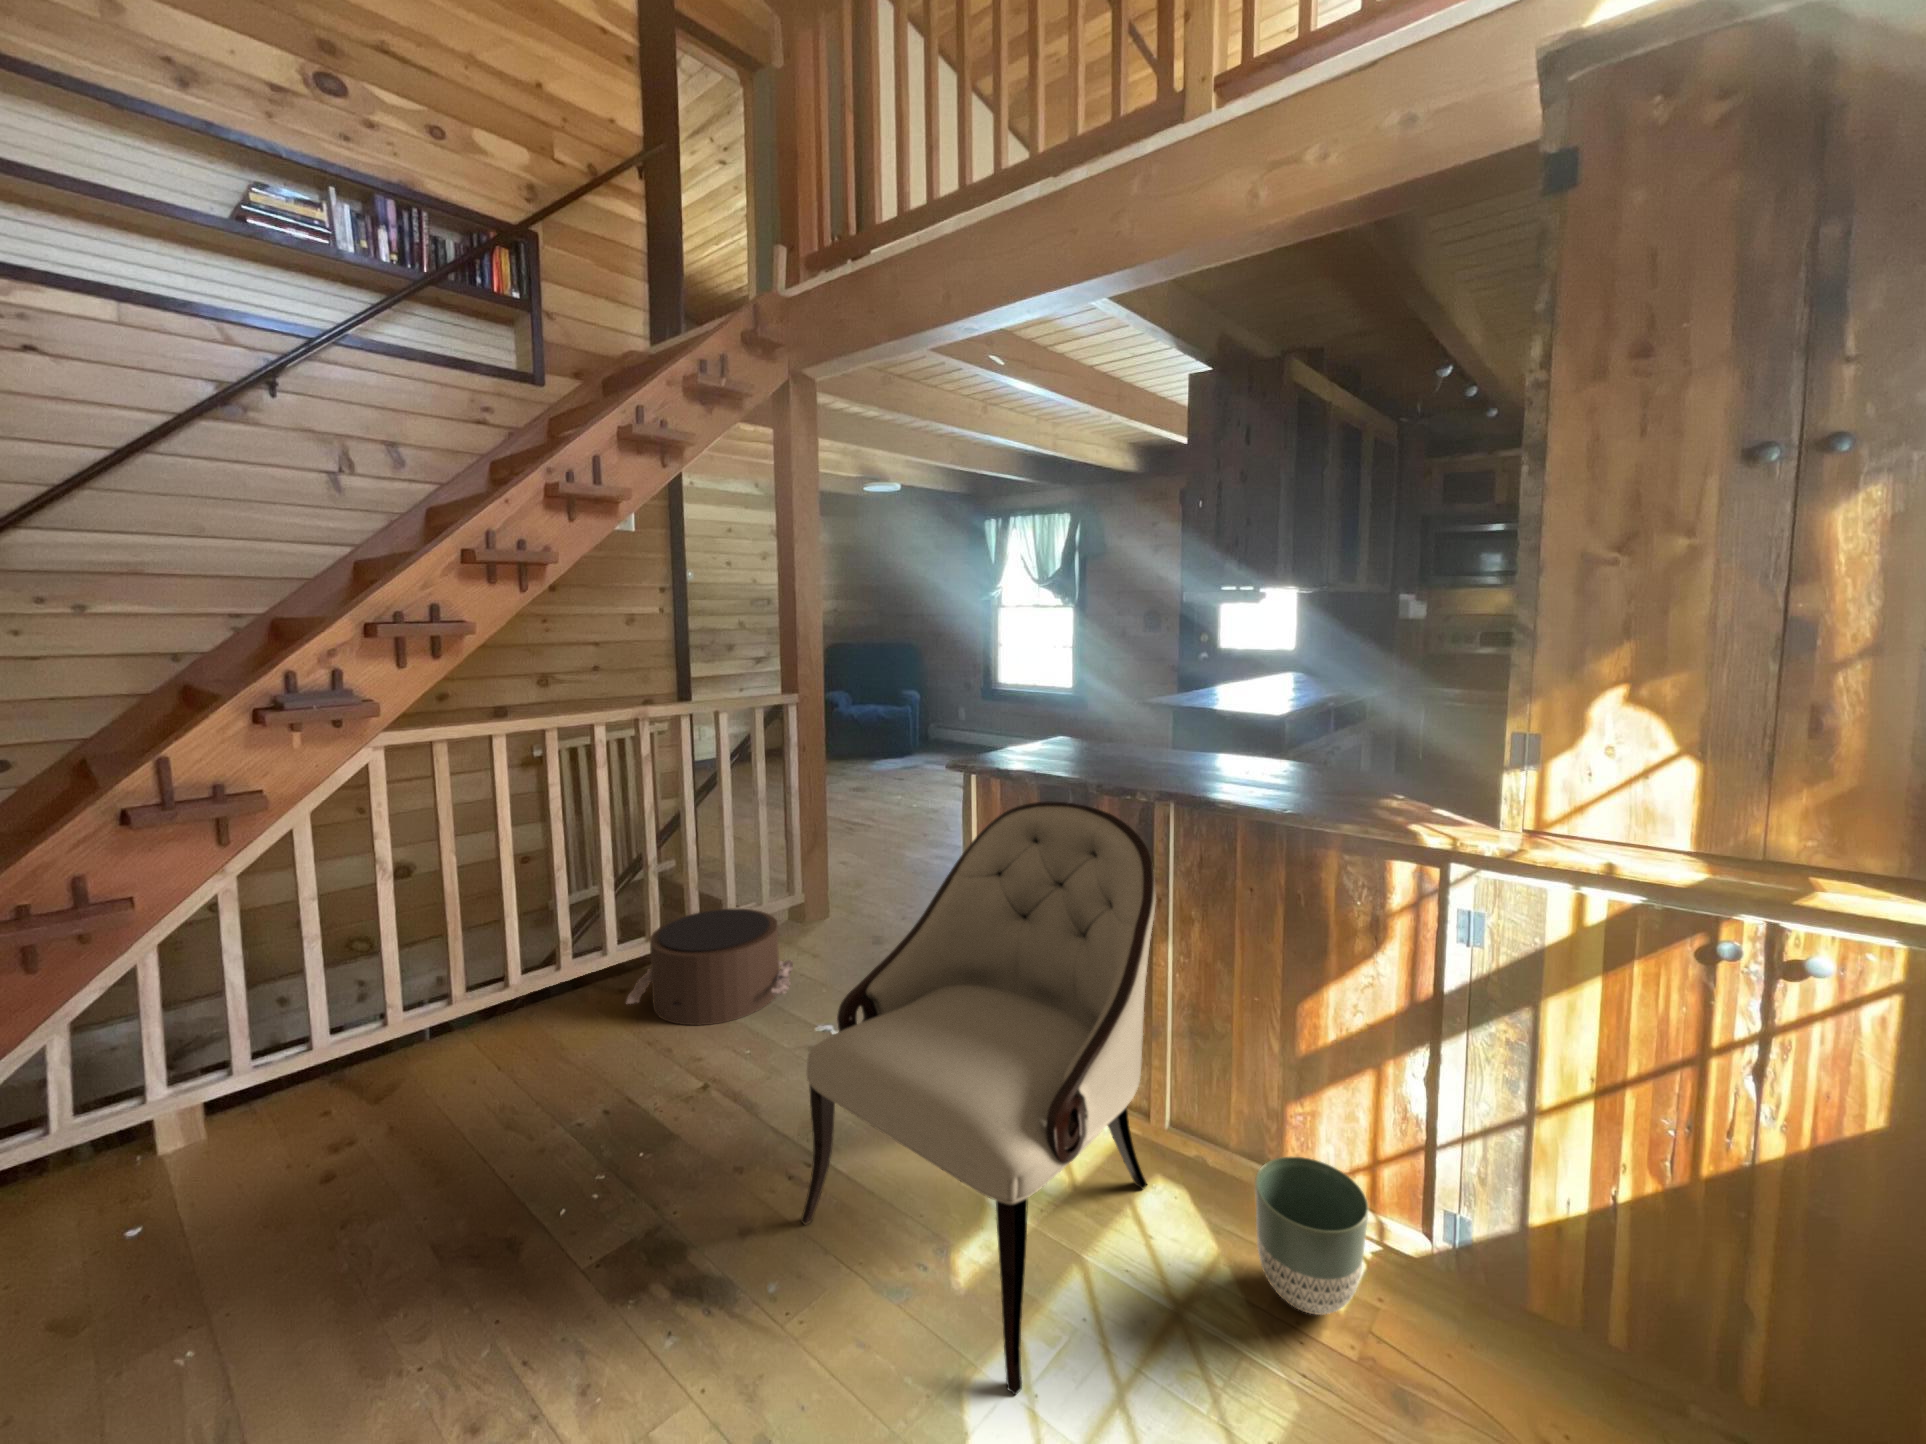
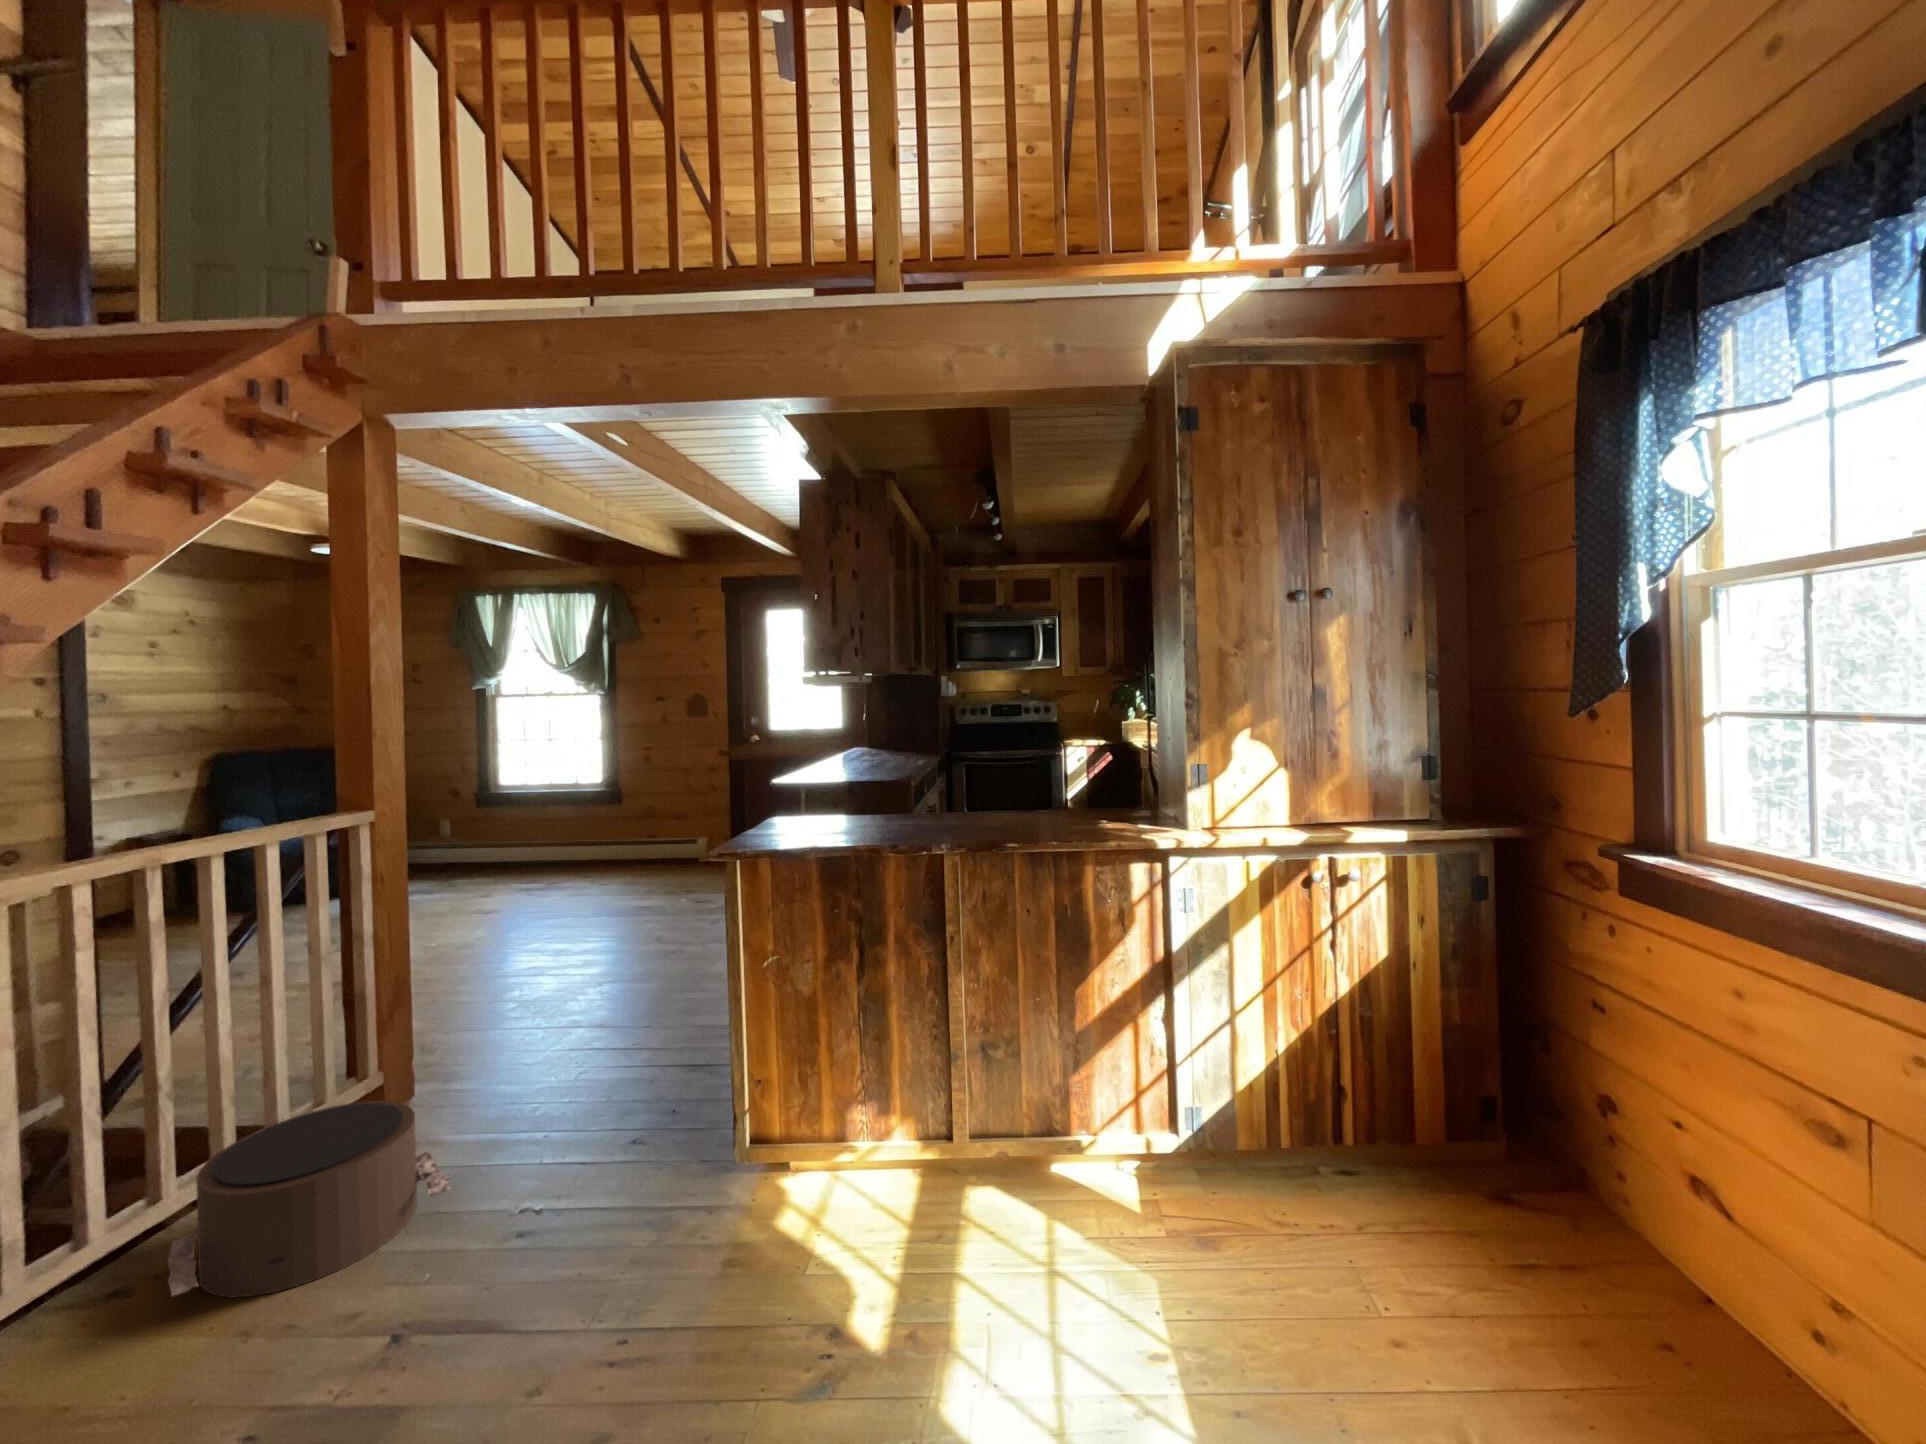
armchair: present [801,802,1156,1395] -> none [665,868,983,1395]
planter: present [1255,1156,1368,1315] -> none [1074,1108,1155,1225]

